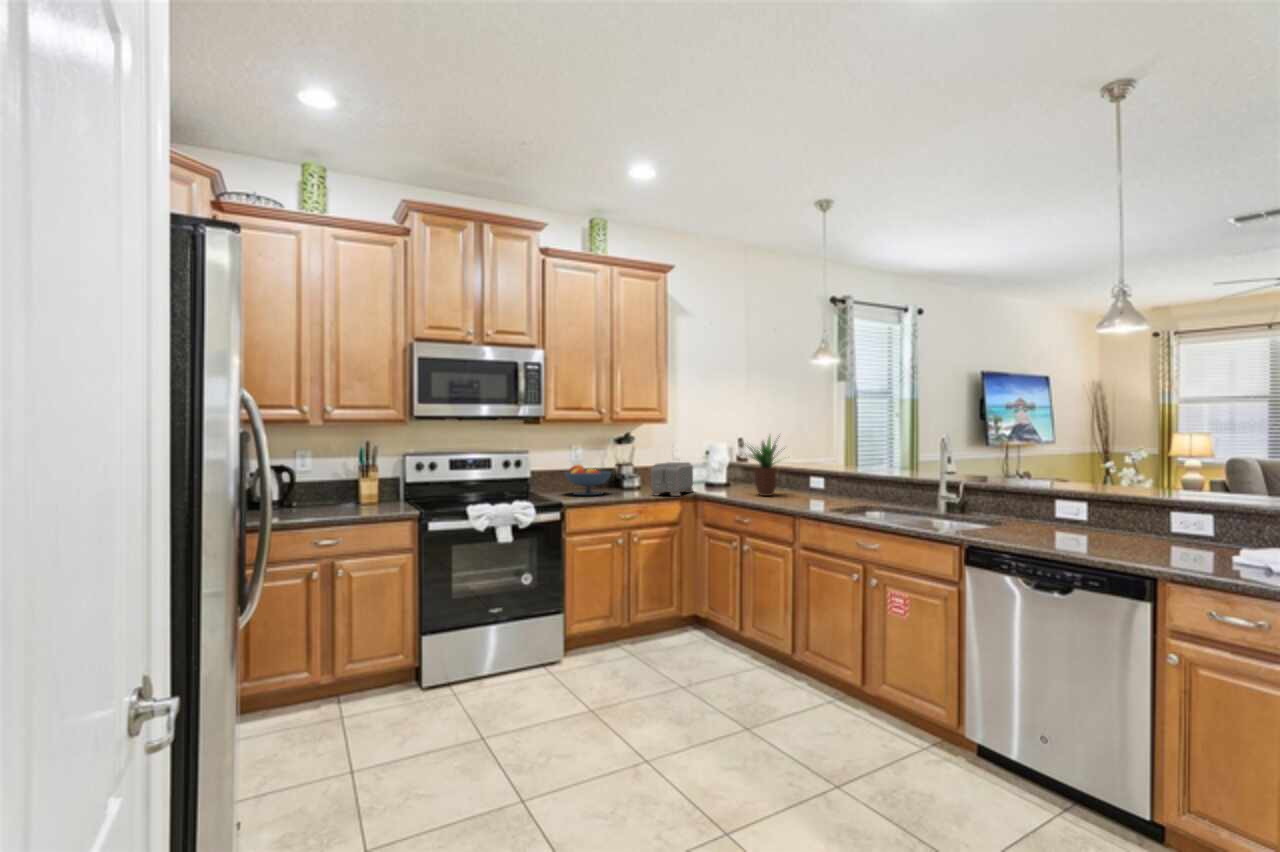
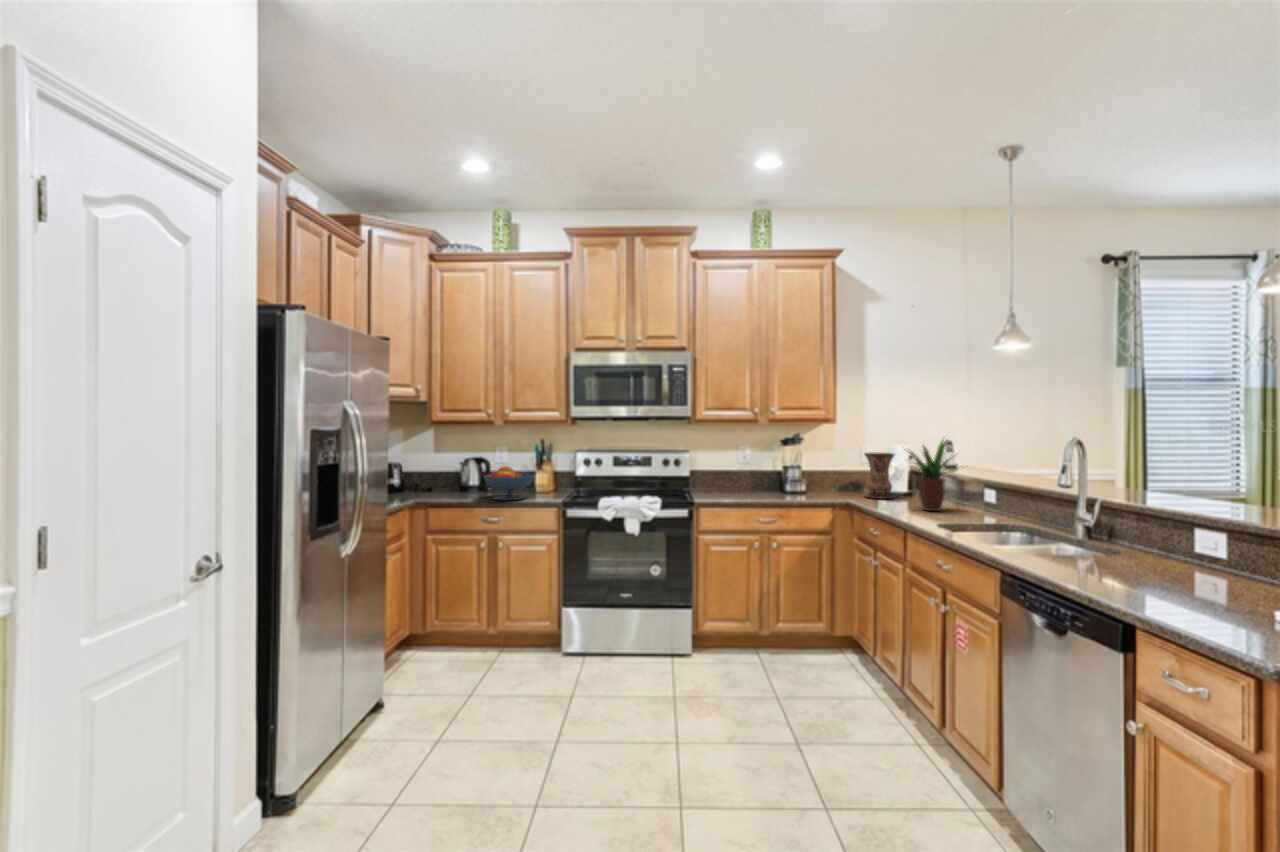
vase: none [693,450,719,490] -> present [865,453,894,499]
toaster: present [651,462,693,496] -> none [801,465,859,503]
fruit bowl: present [565,465,611,495] -> present [484,466,535,500]

